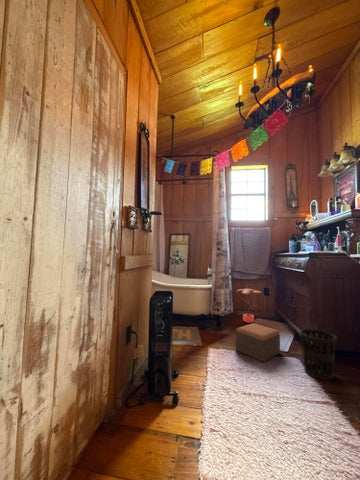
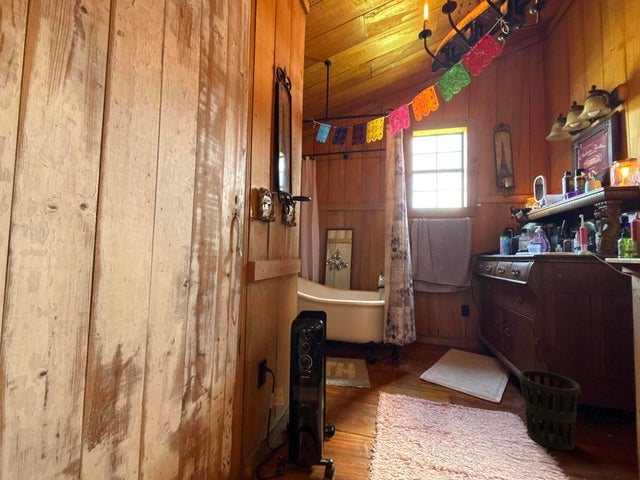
potted plant: present [237,289,261,323] -> none [421,305,459,355]
footstool: present [235,323,280,362] -> none [420,357,488,416]

